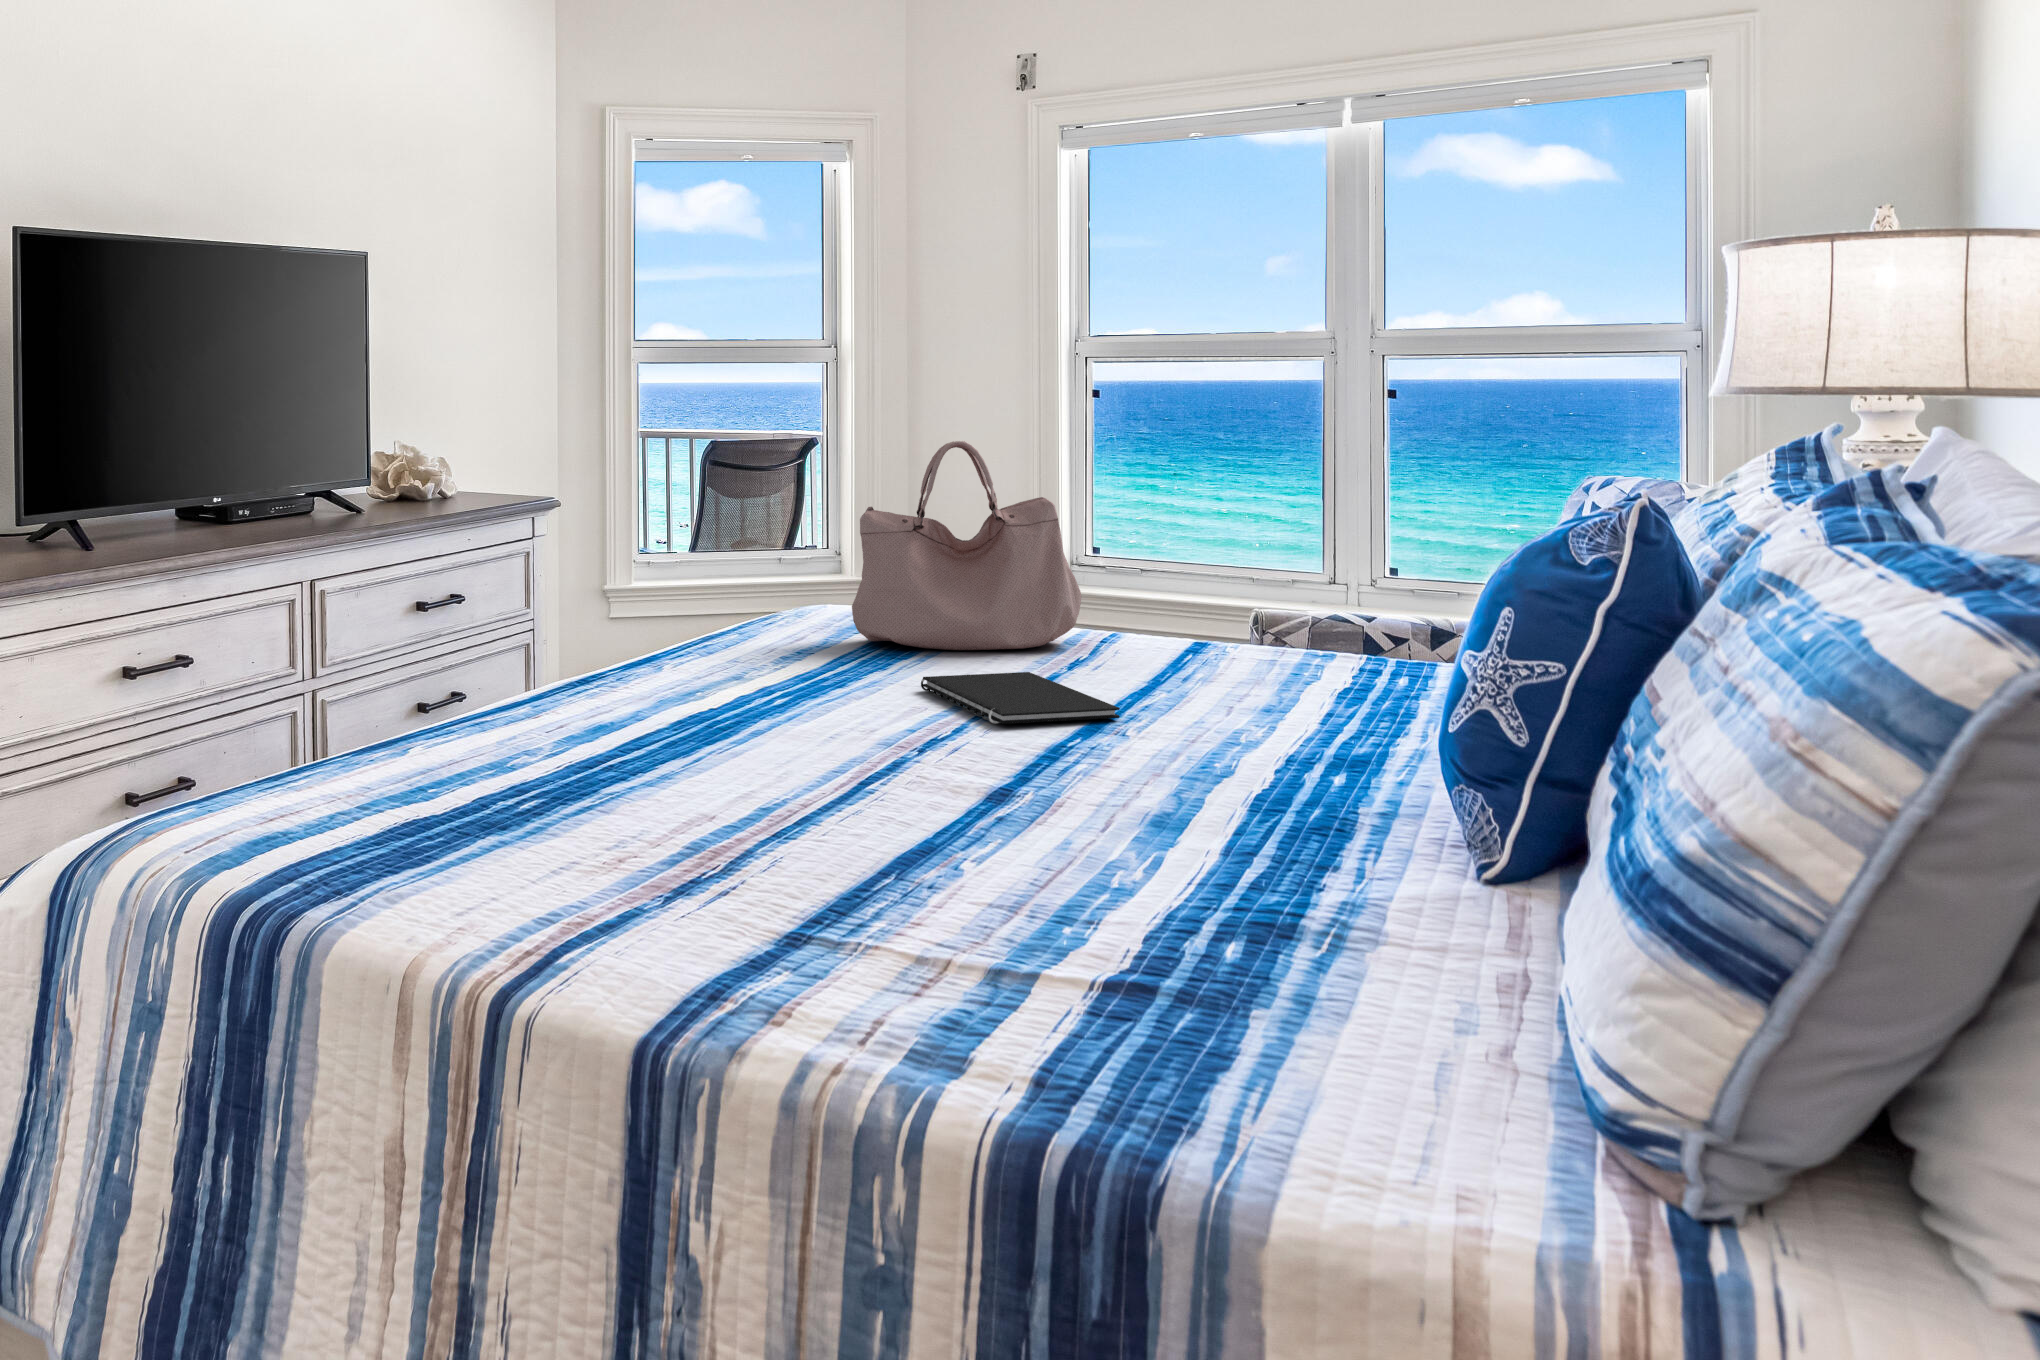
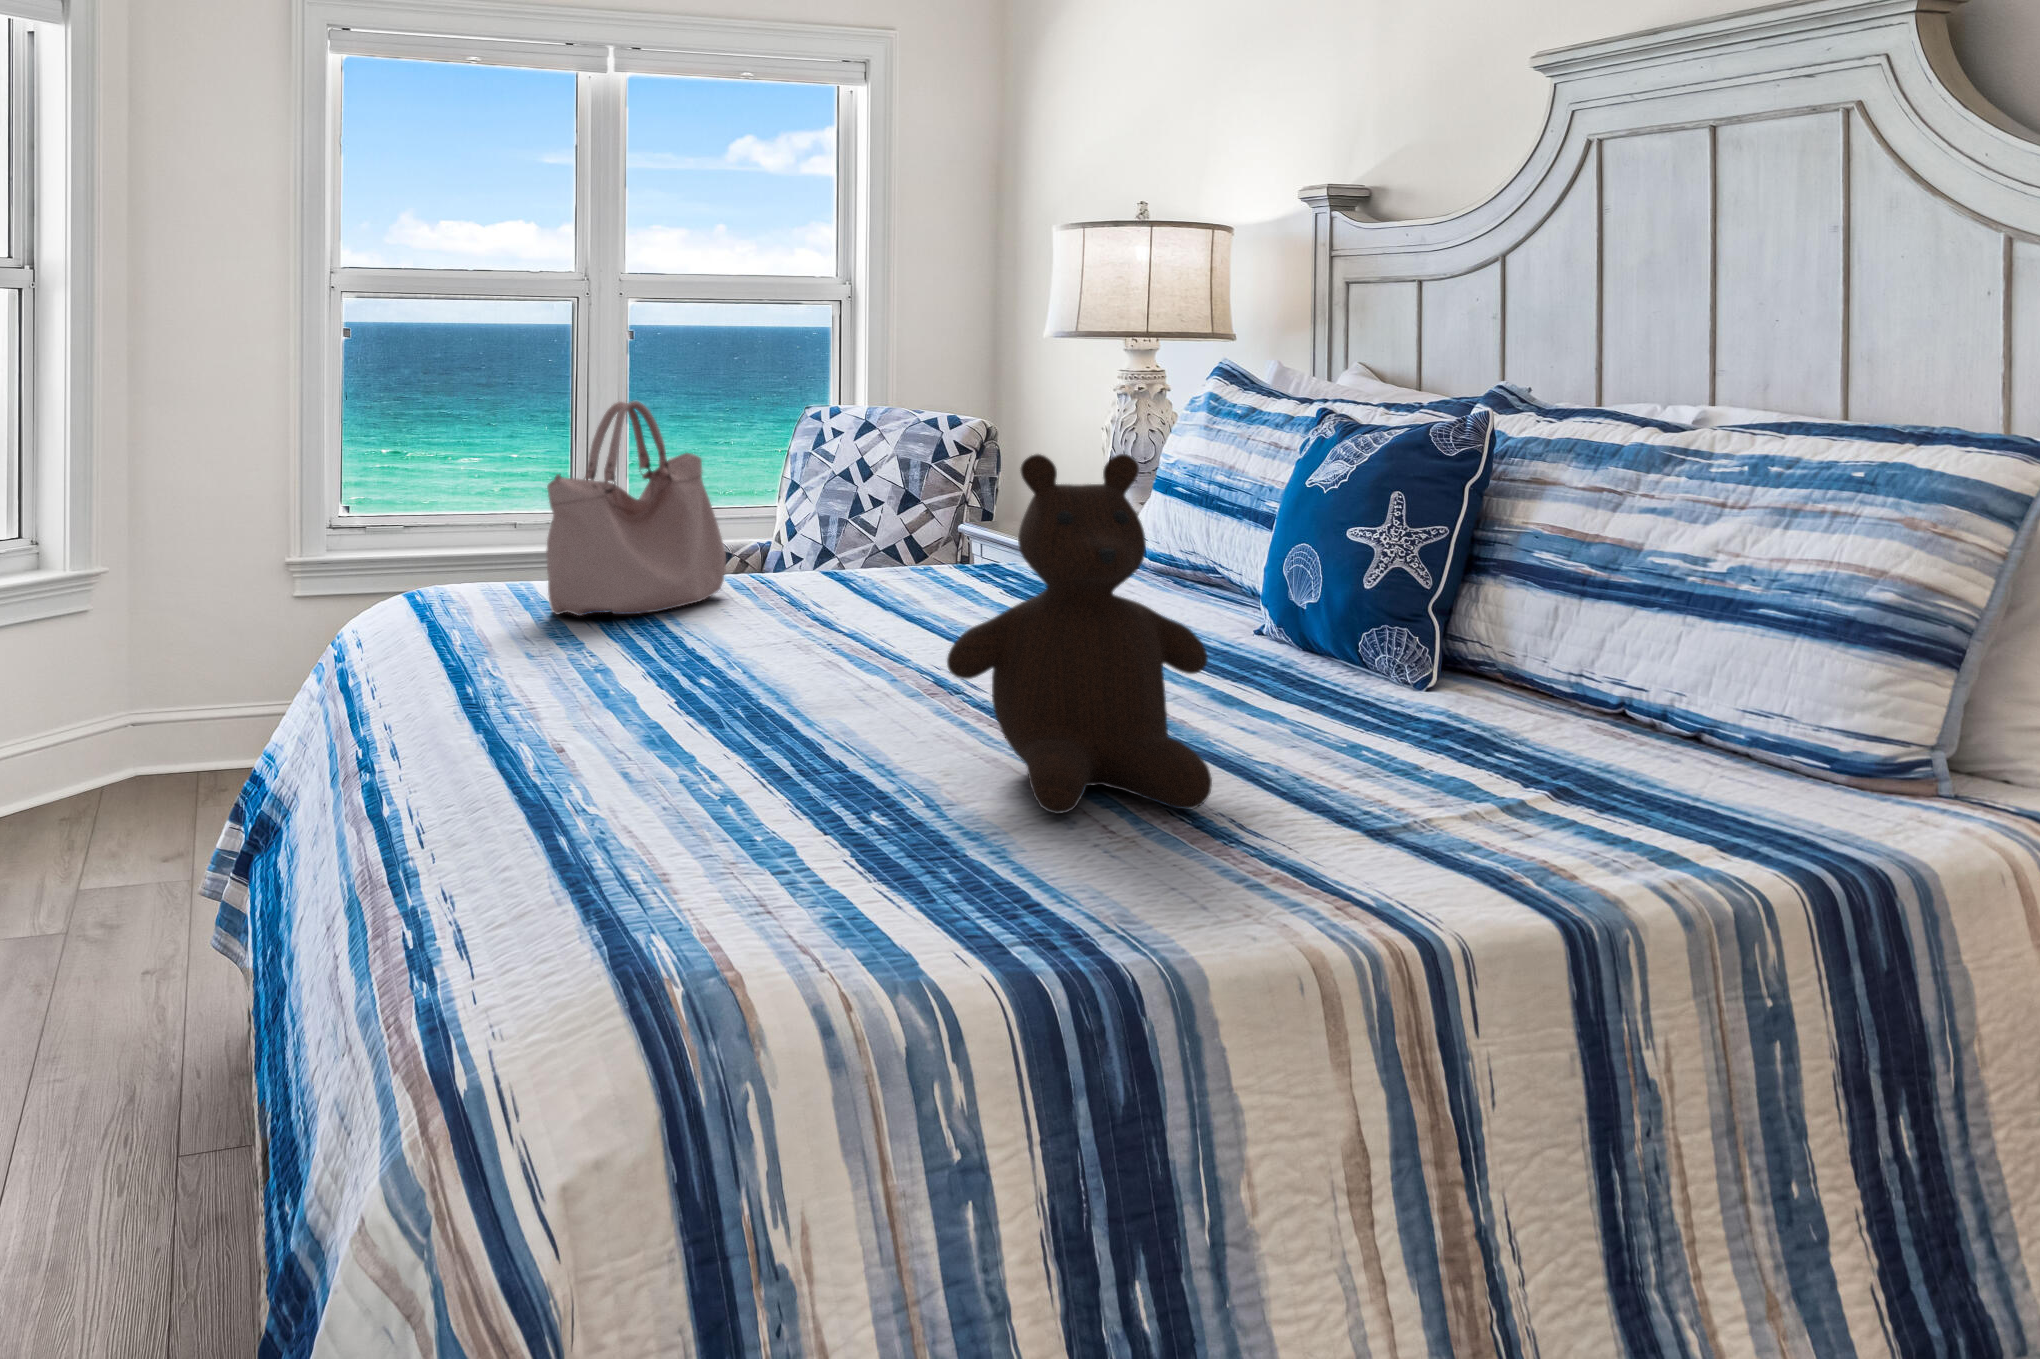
teddy bear: none [593,497,870,868] -> present [947,454,1212,814]
notebook: present [921,672,1120,724] -> none [758,616,953,660]

